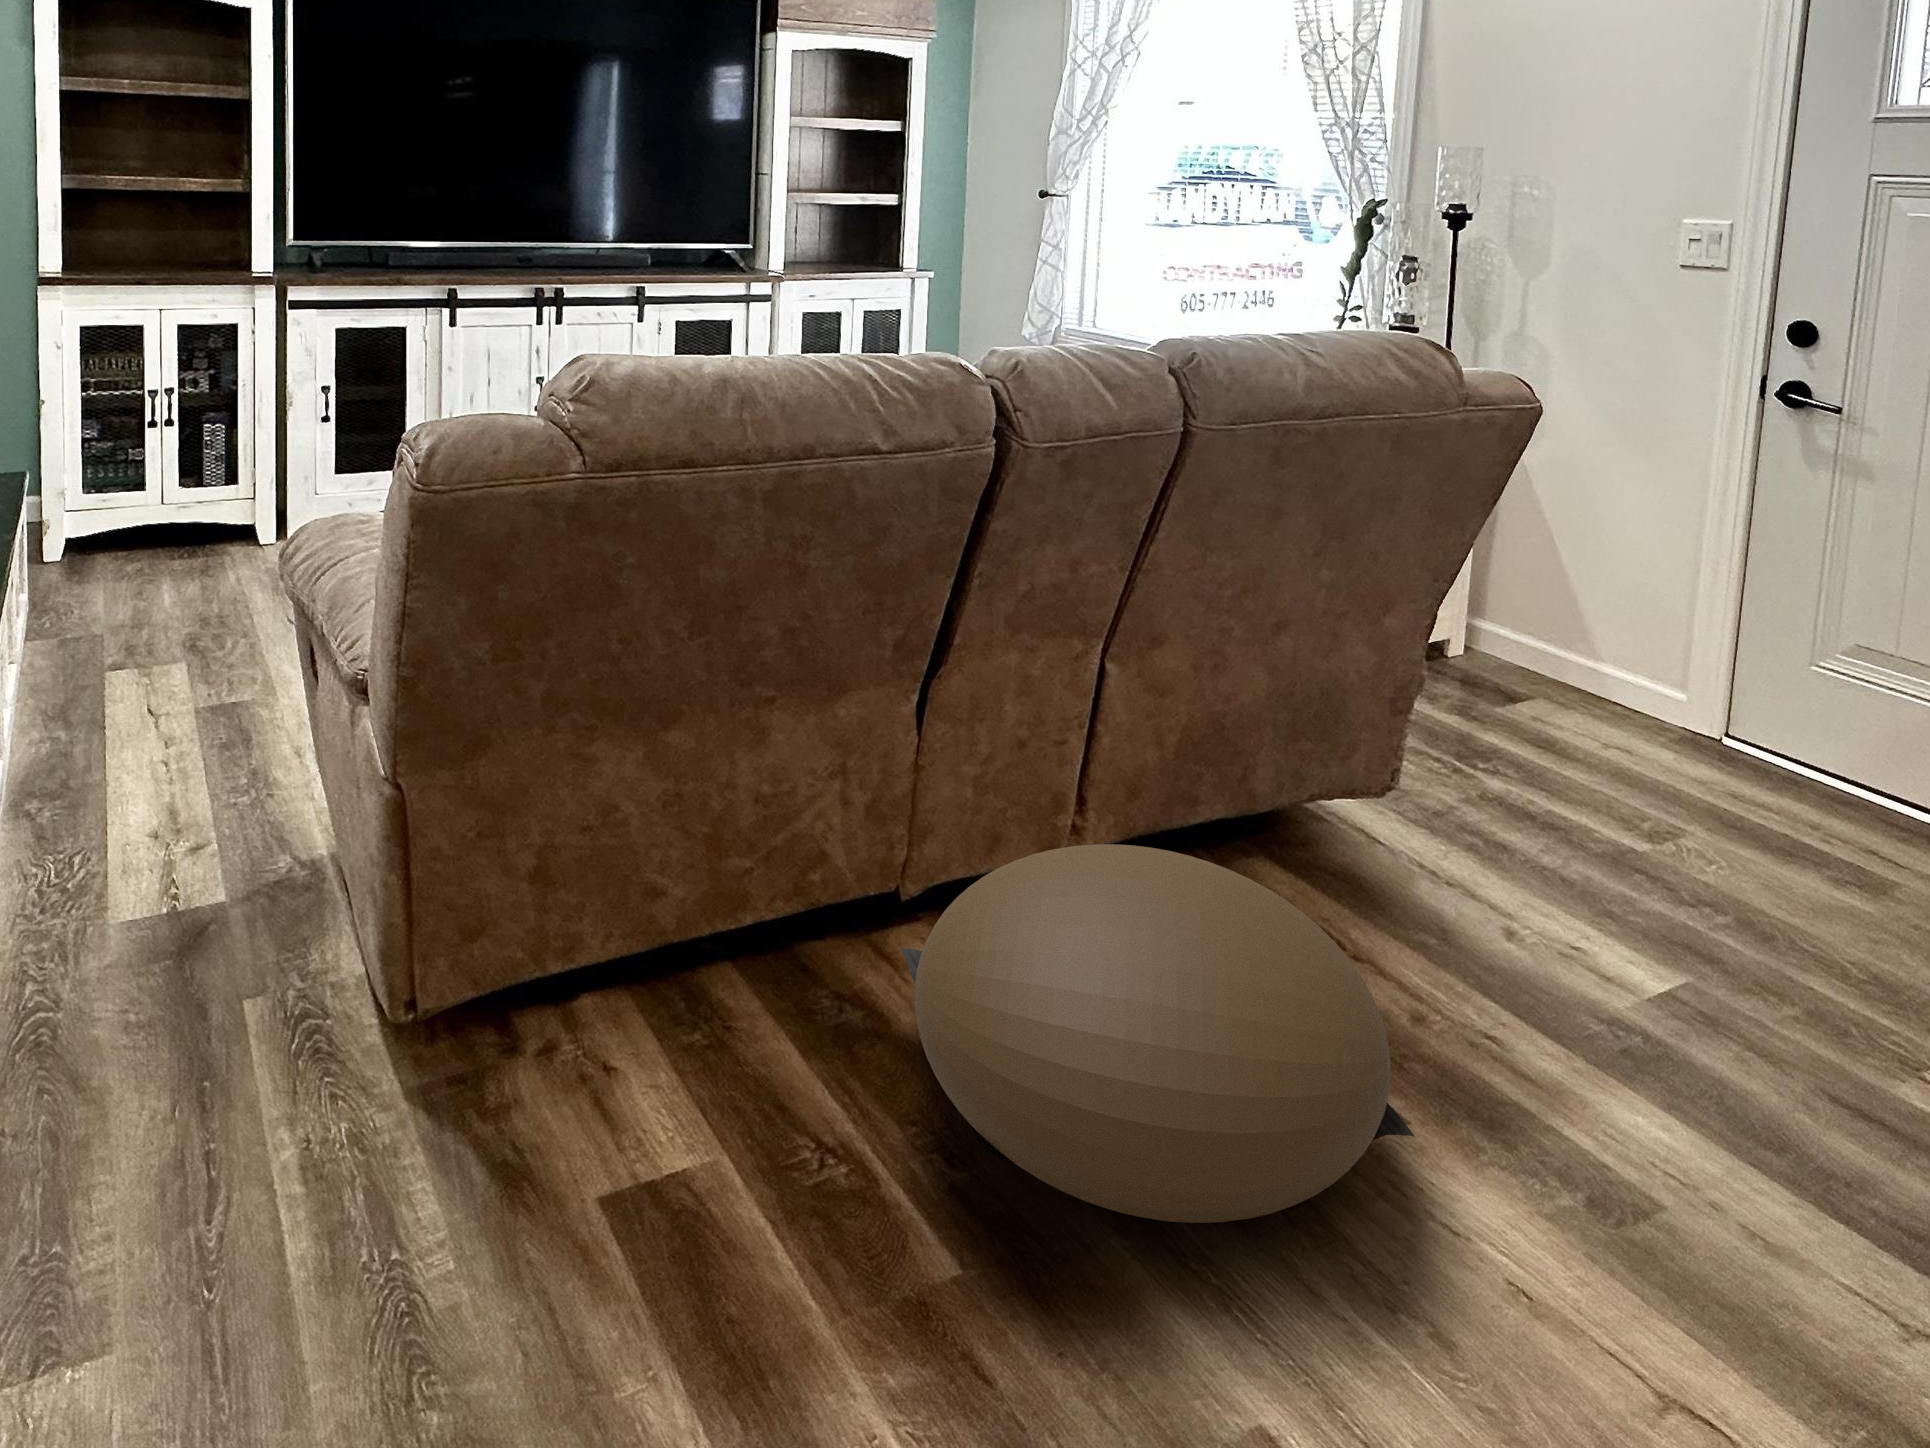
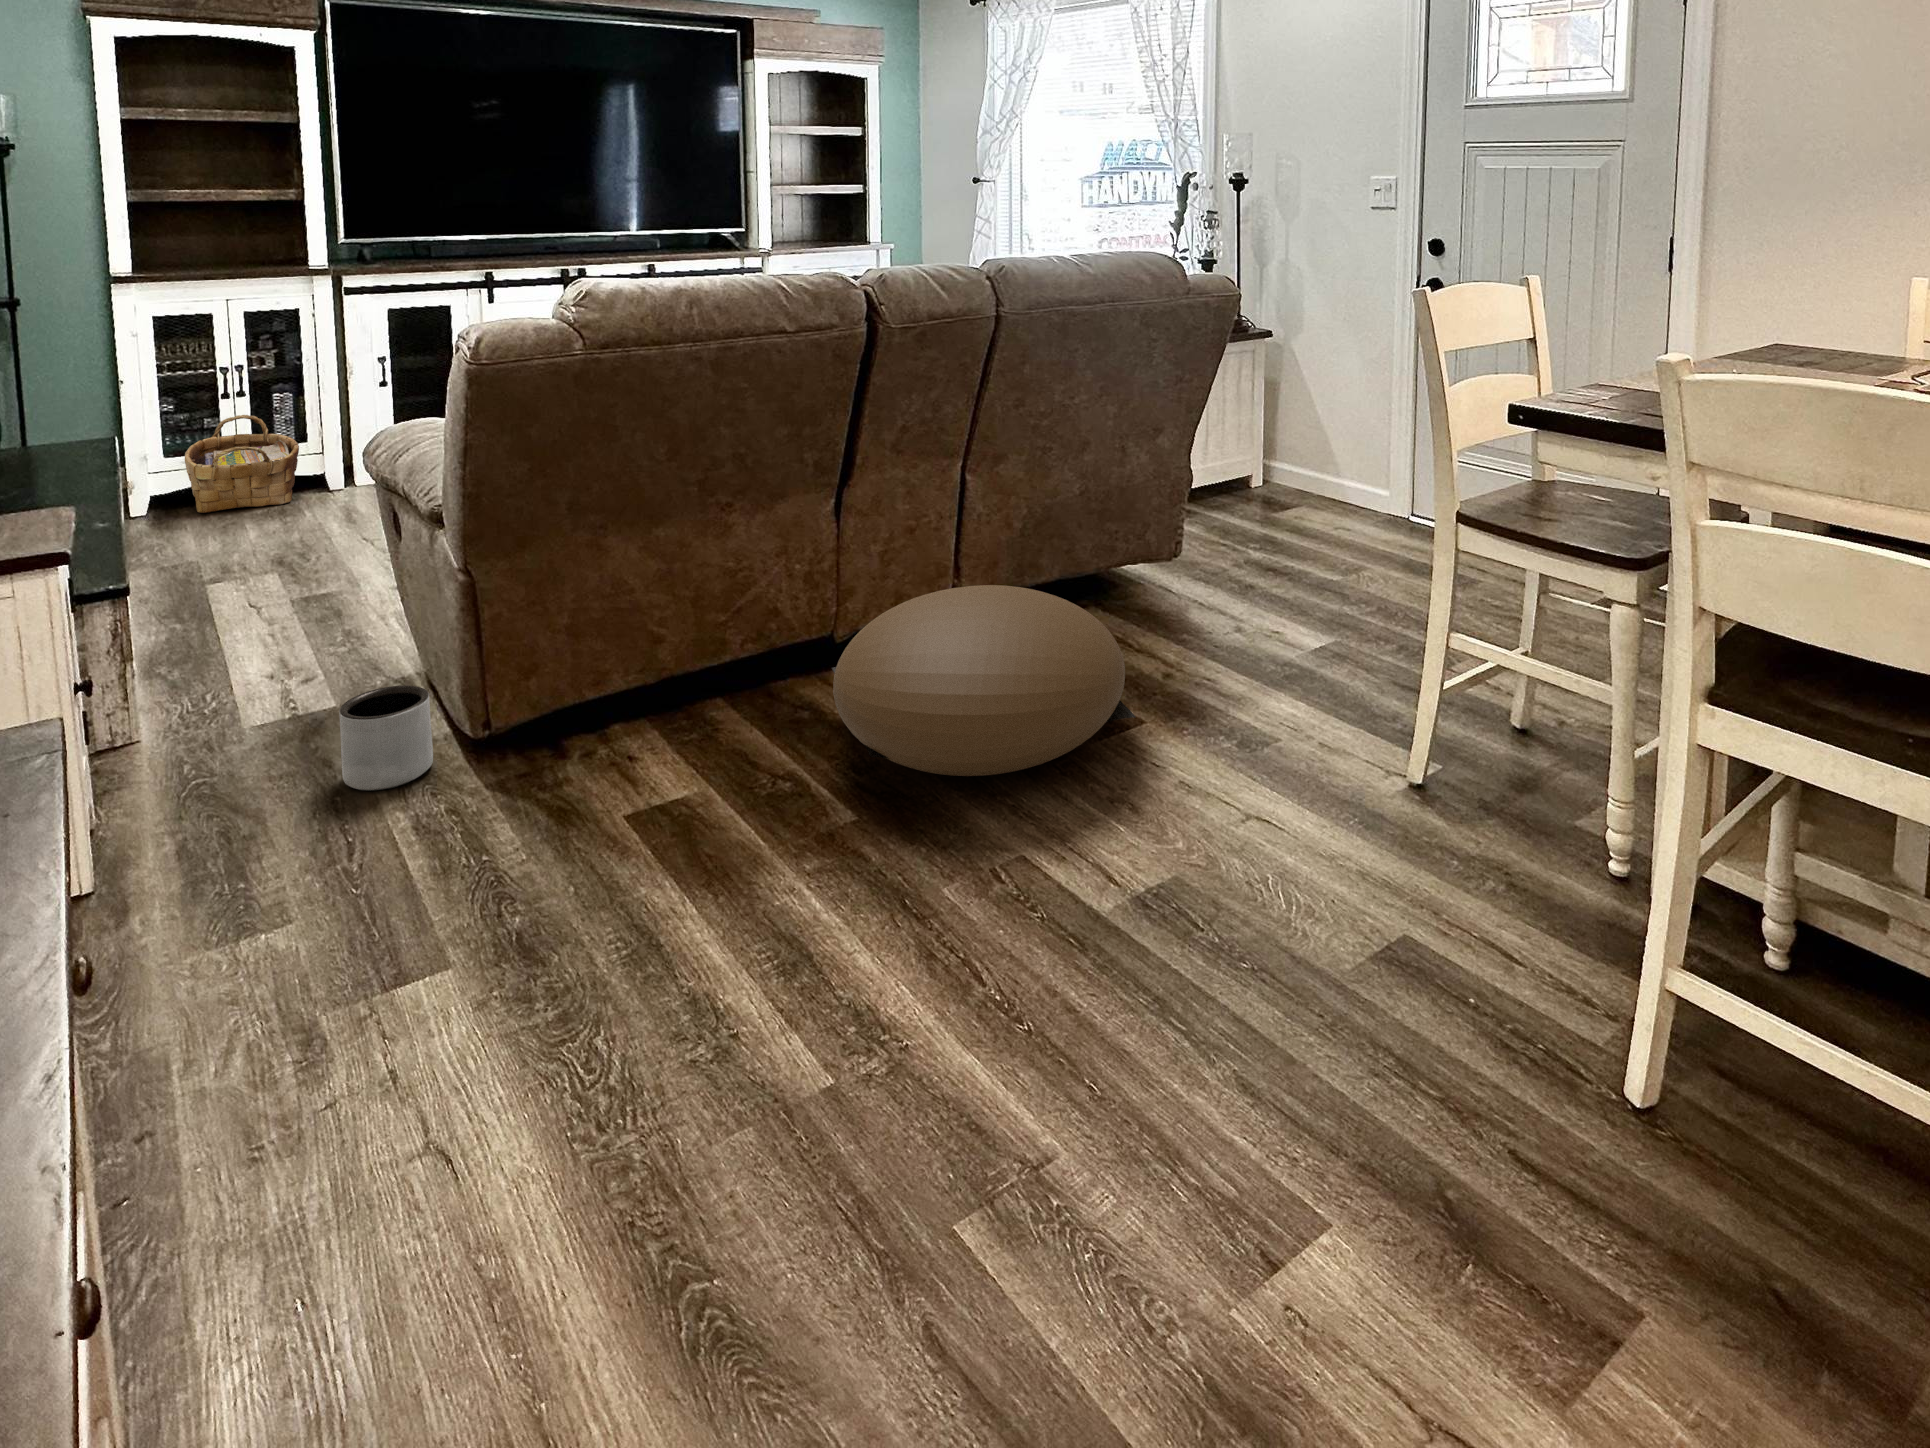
woven basket: none [100,449,225,568] -> present [185,415,299,513]
planter: none [222,908,342,1070] -> present [339,685,433,791]

